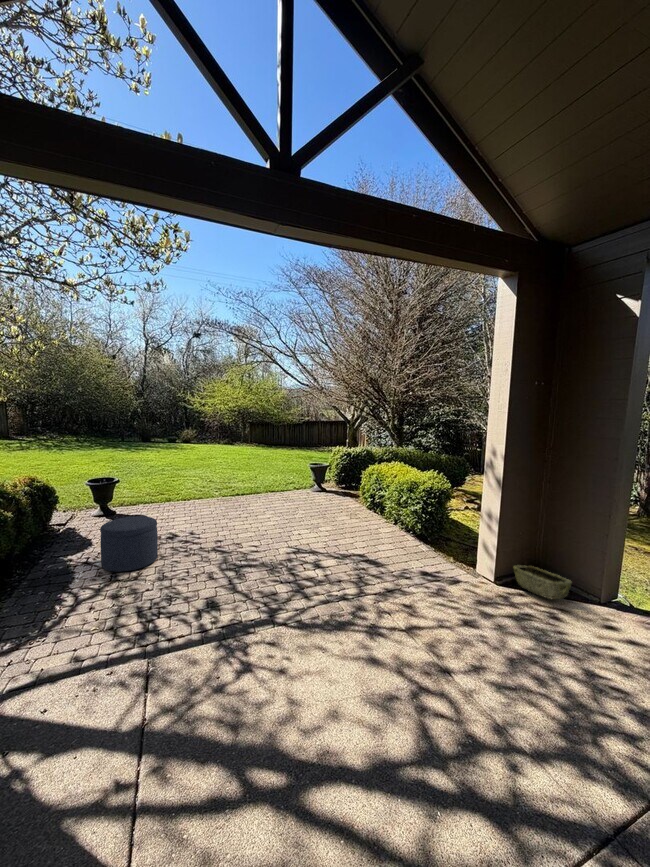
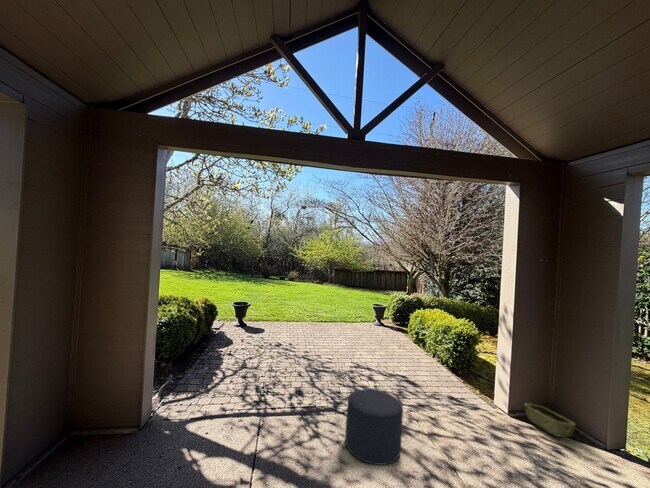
ottoman: present [100,516,158,572] -> present [345,389,403,465]

